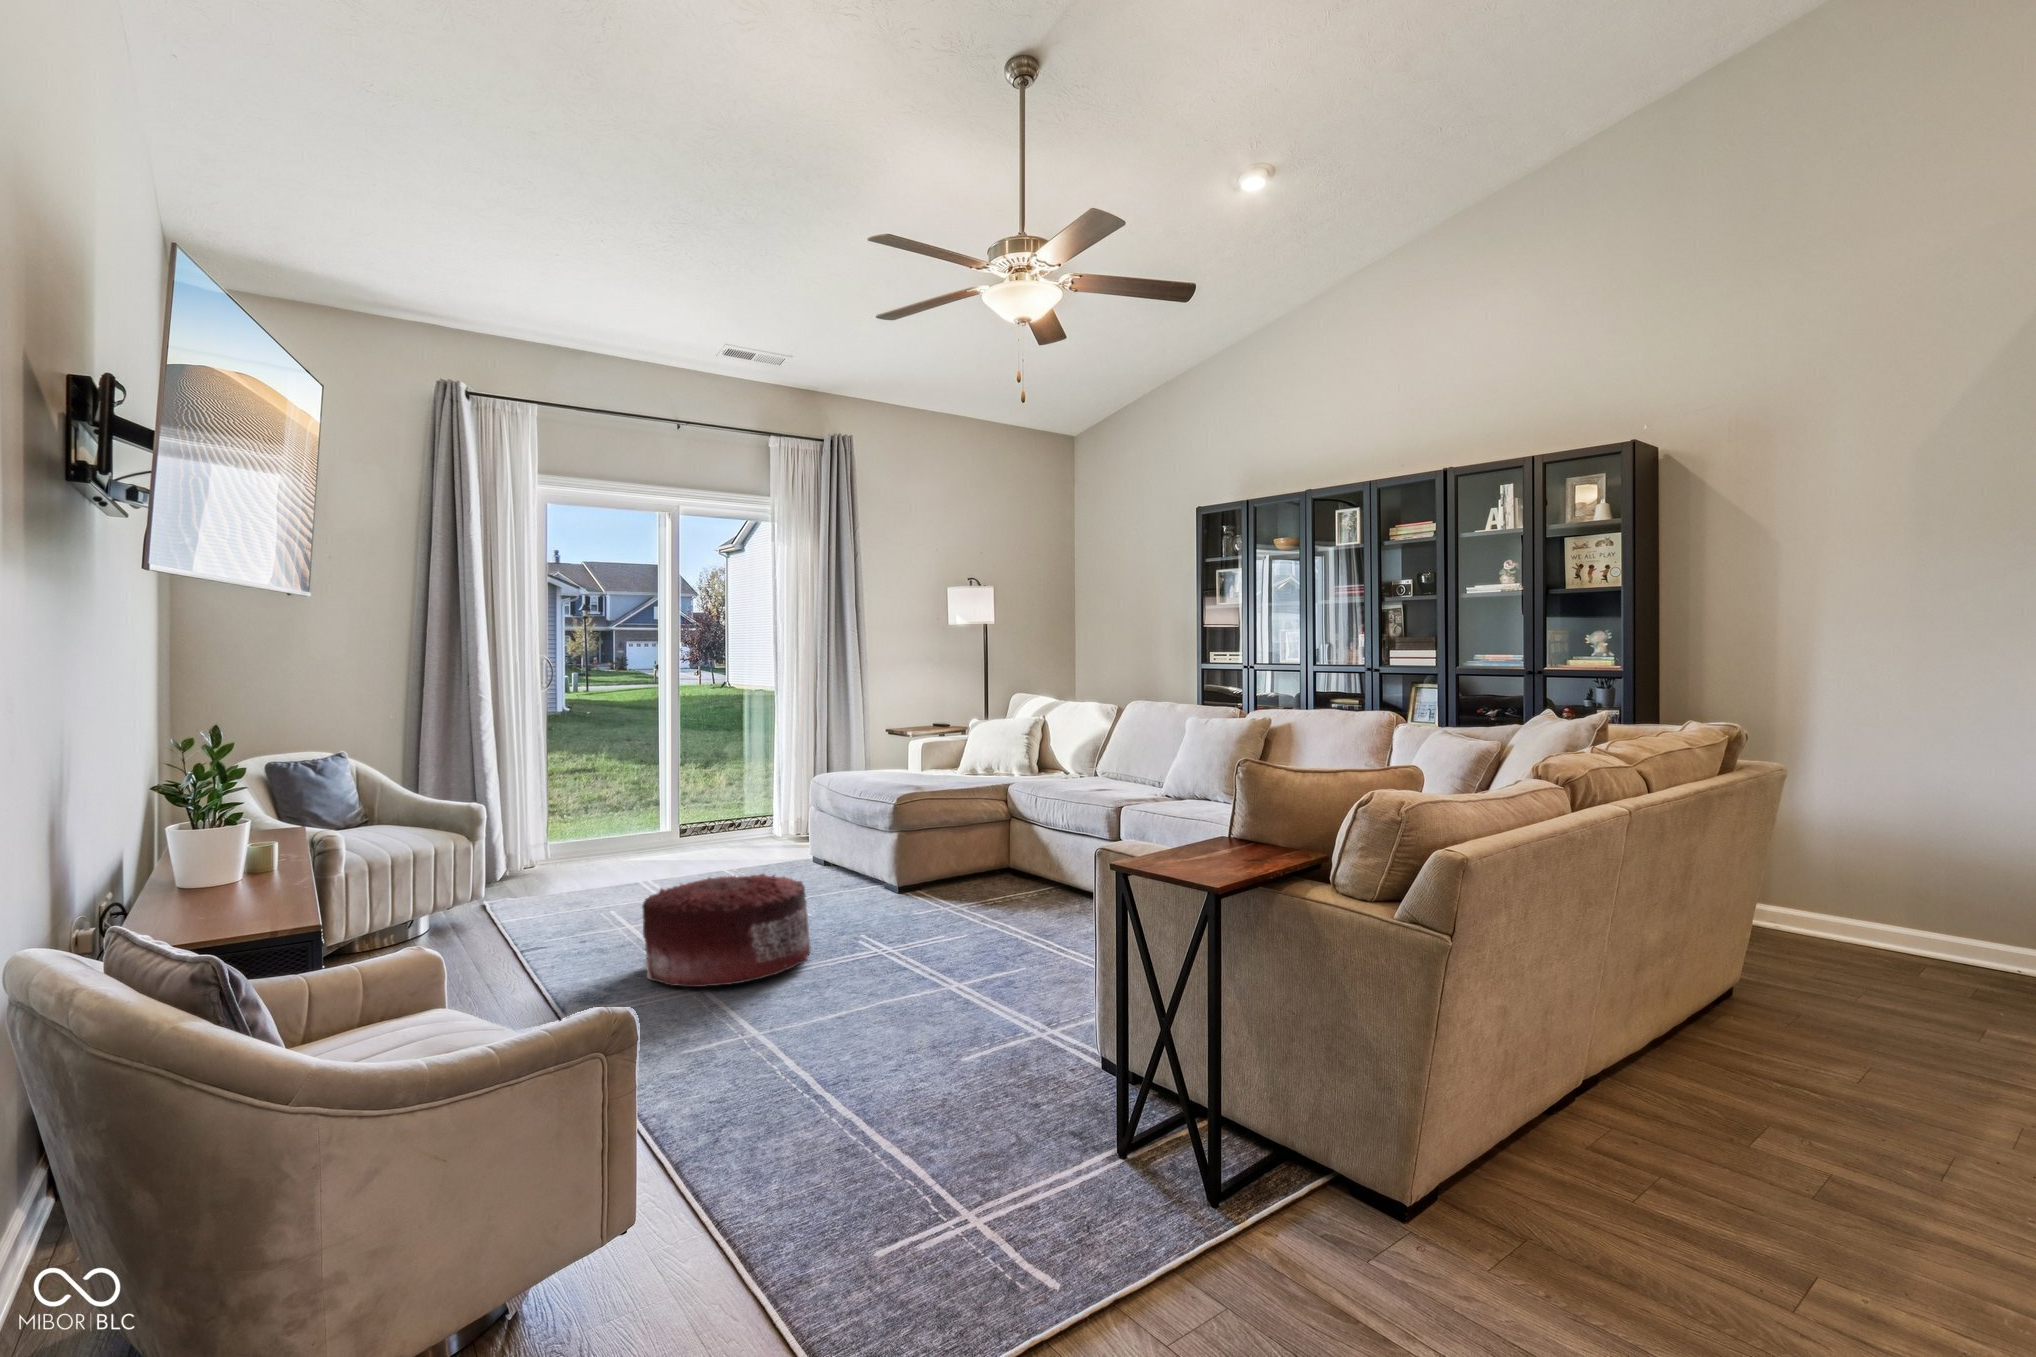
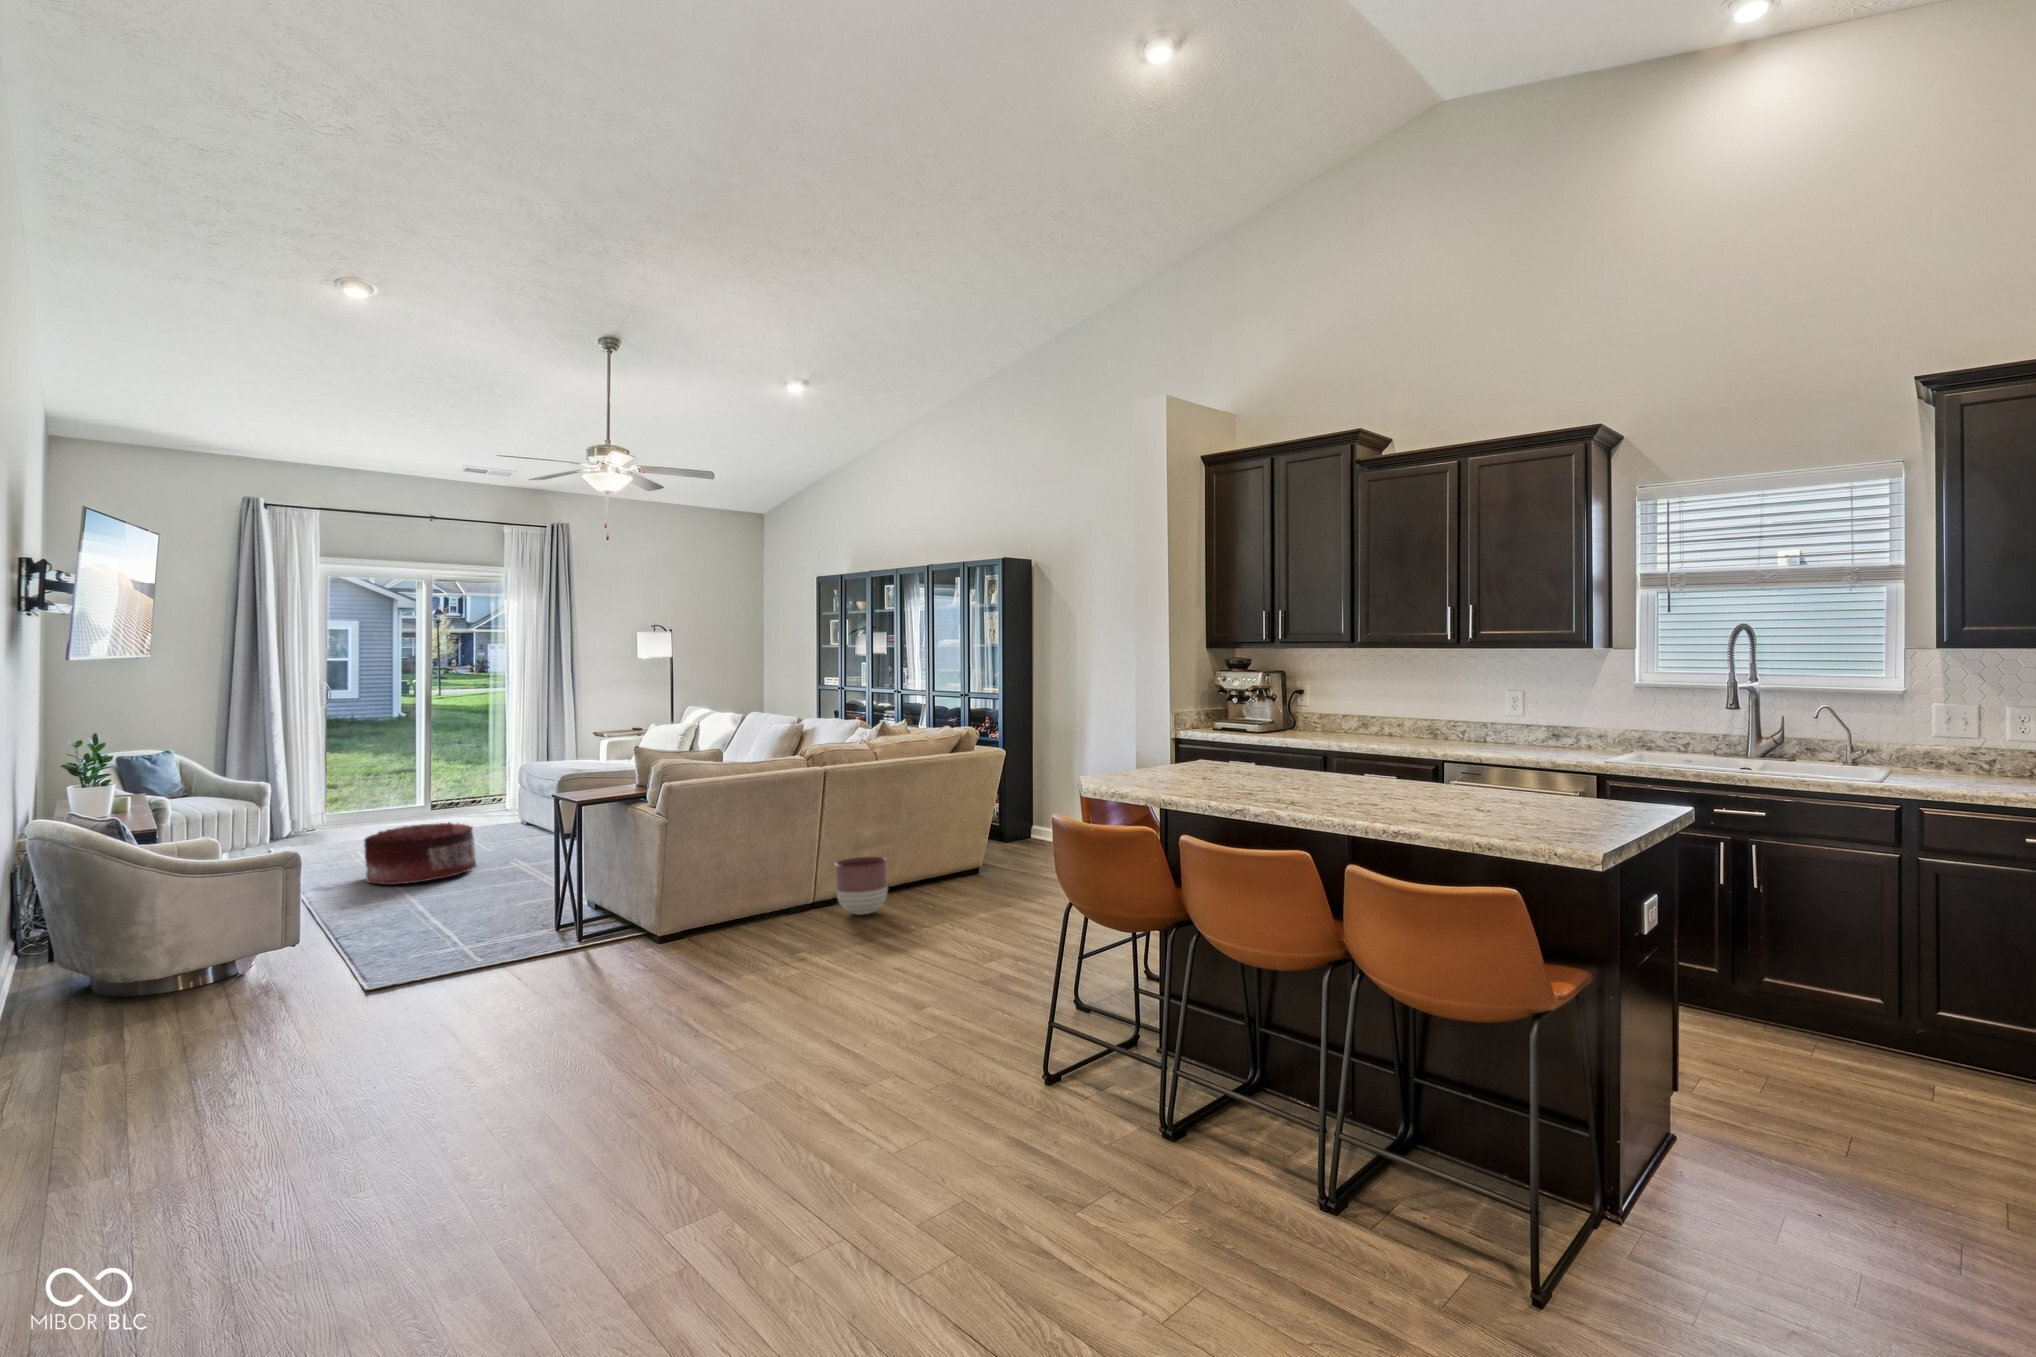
planter: none [1623,980,1756,1115] -> present [835,857,888,915]

